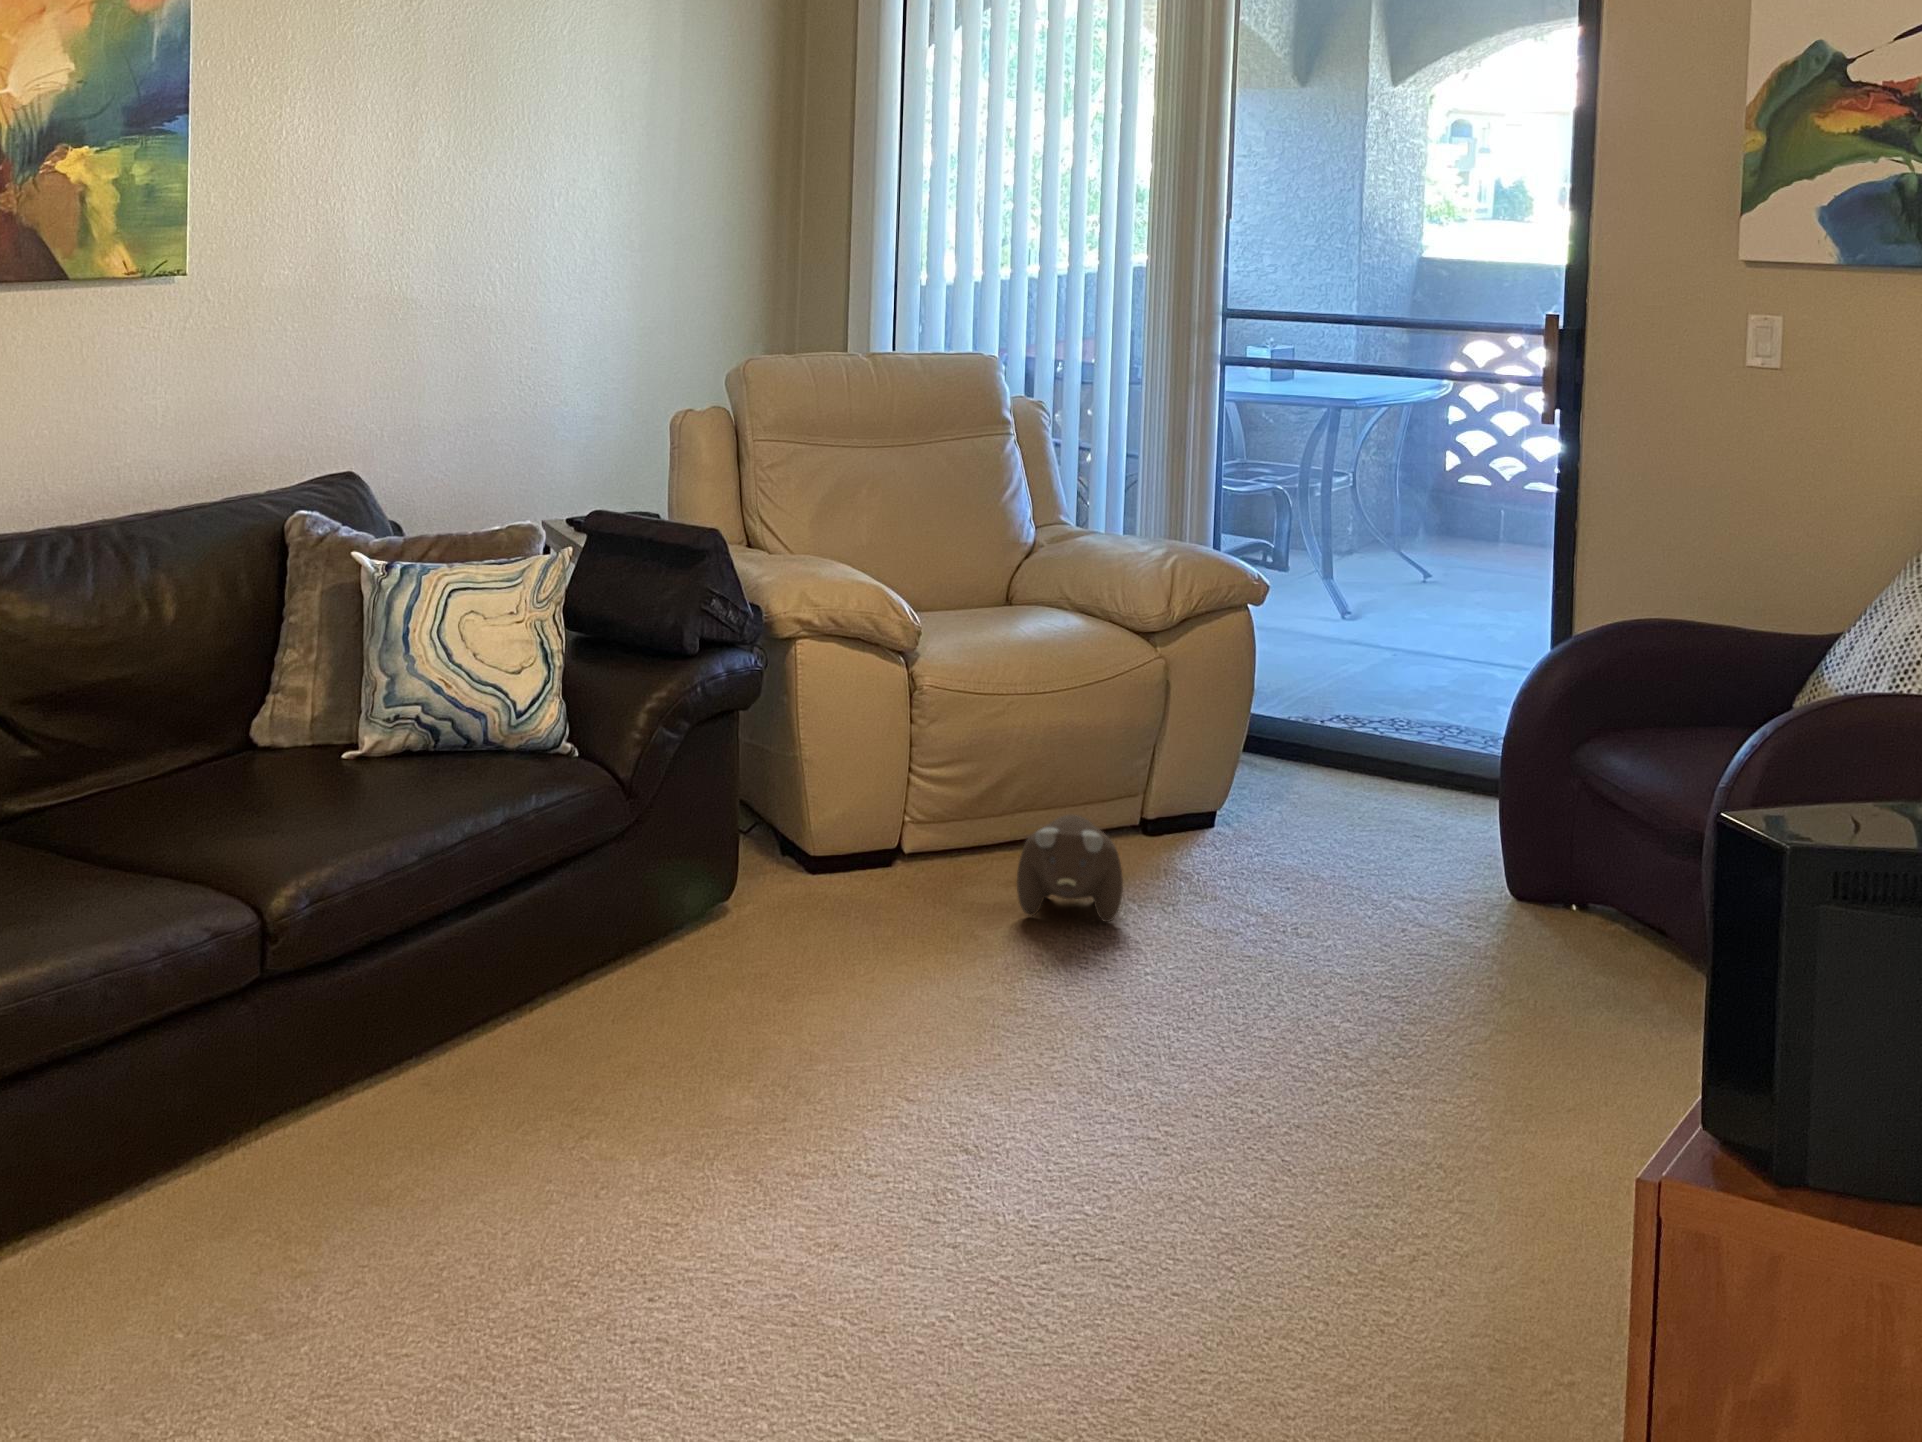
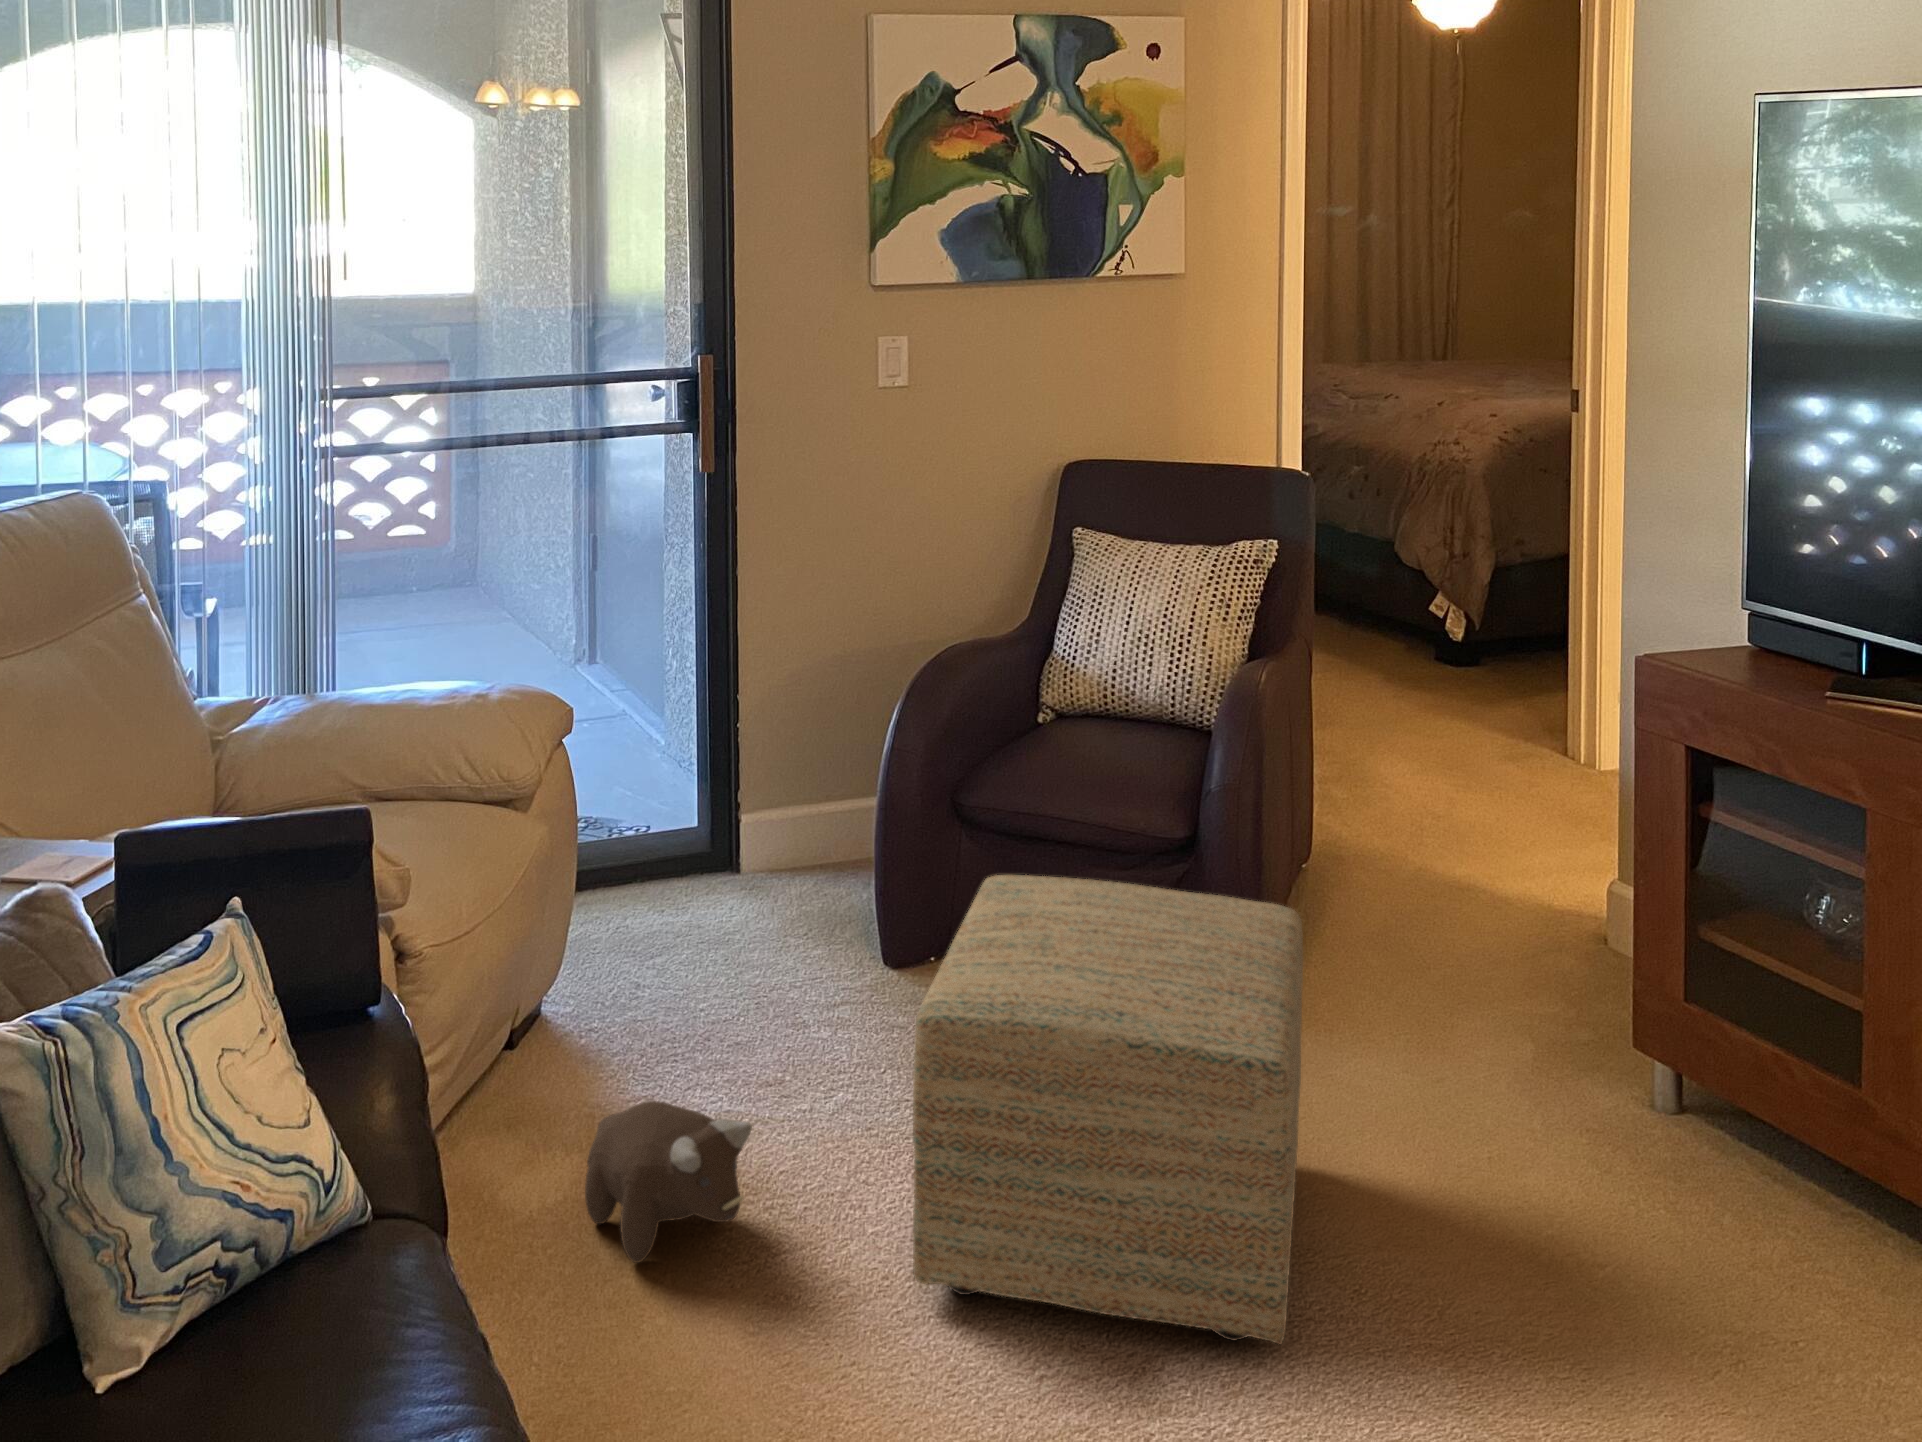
ottoman: none [1135,739,1564,1091] -> present [913,875,1303,1345]

